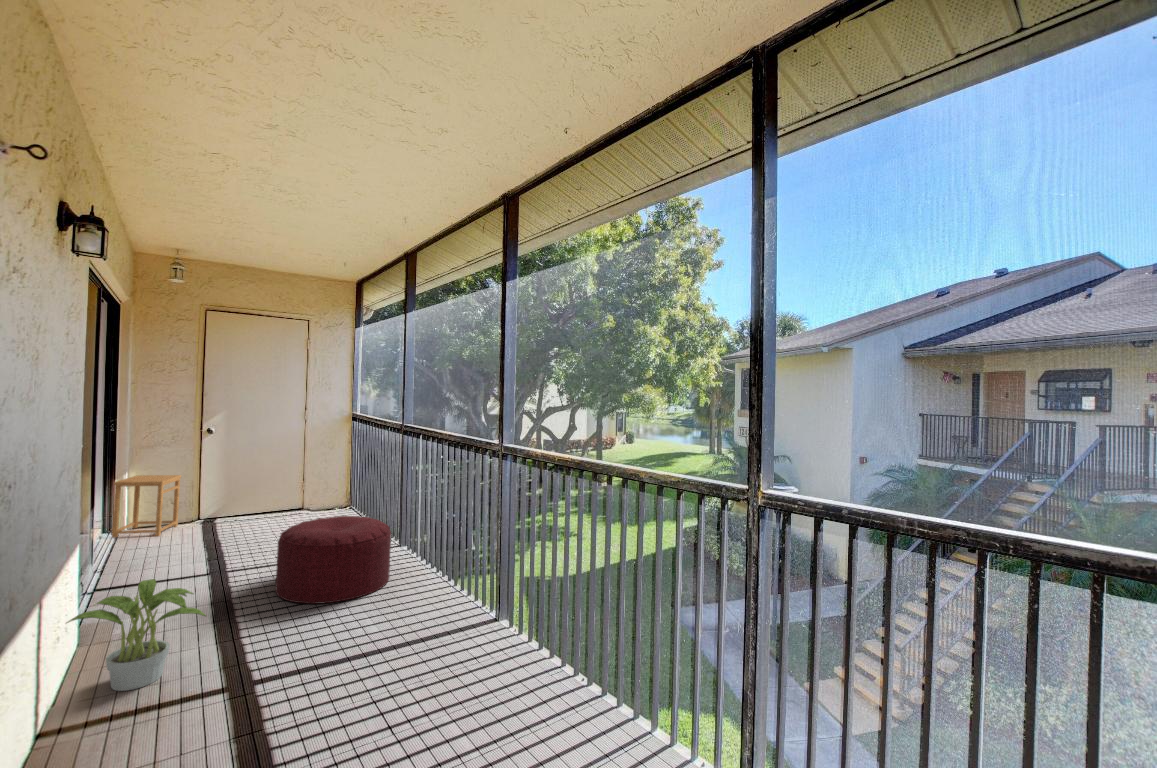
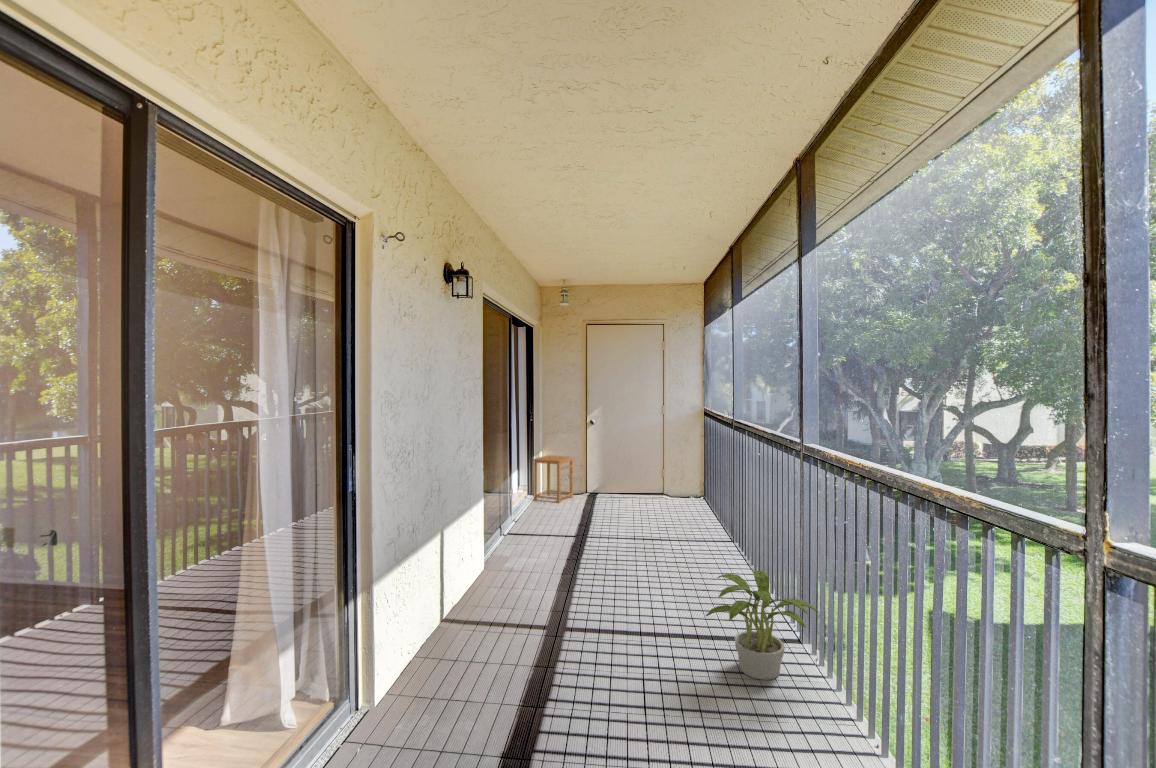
ottoman: present [275,516,391,604] -> none [611,503,708,582]
potted plant: present [66,579,206,691] -> present [706,570,819,680]

